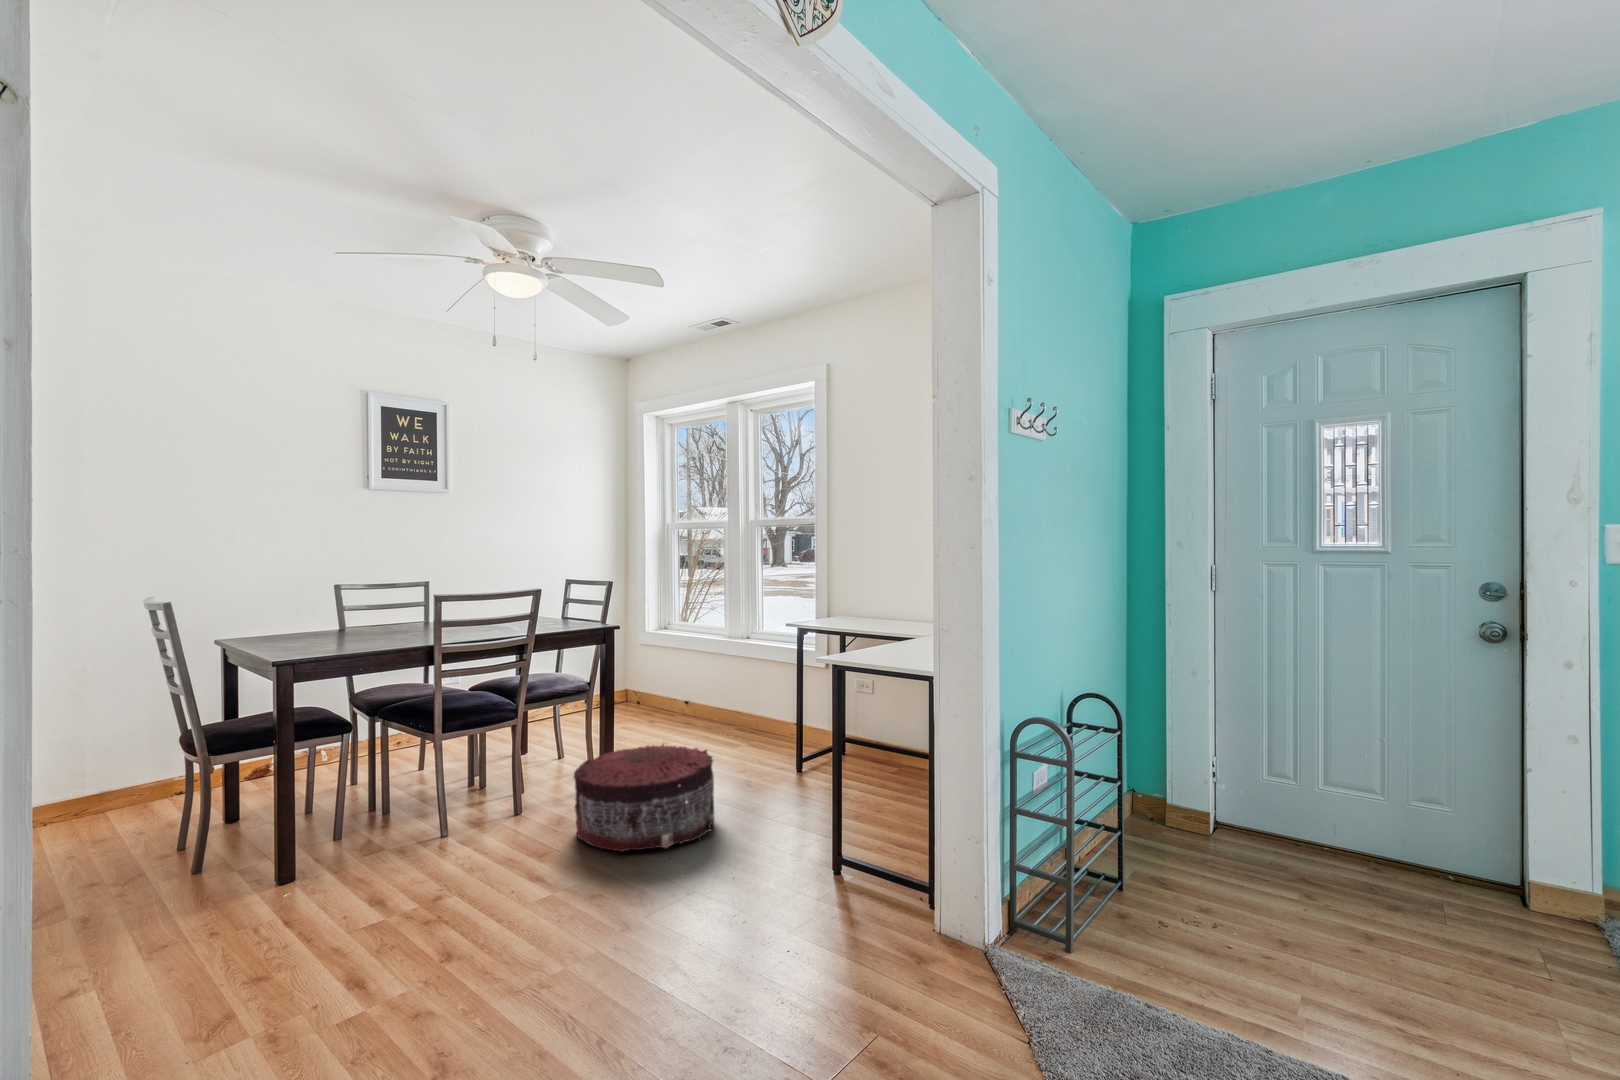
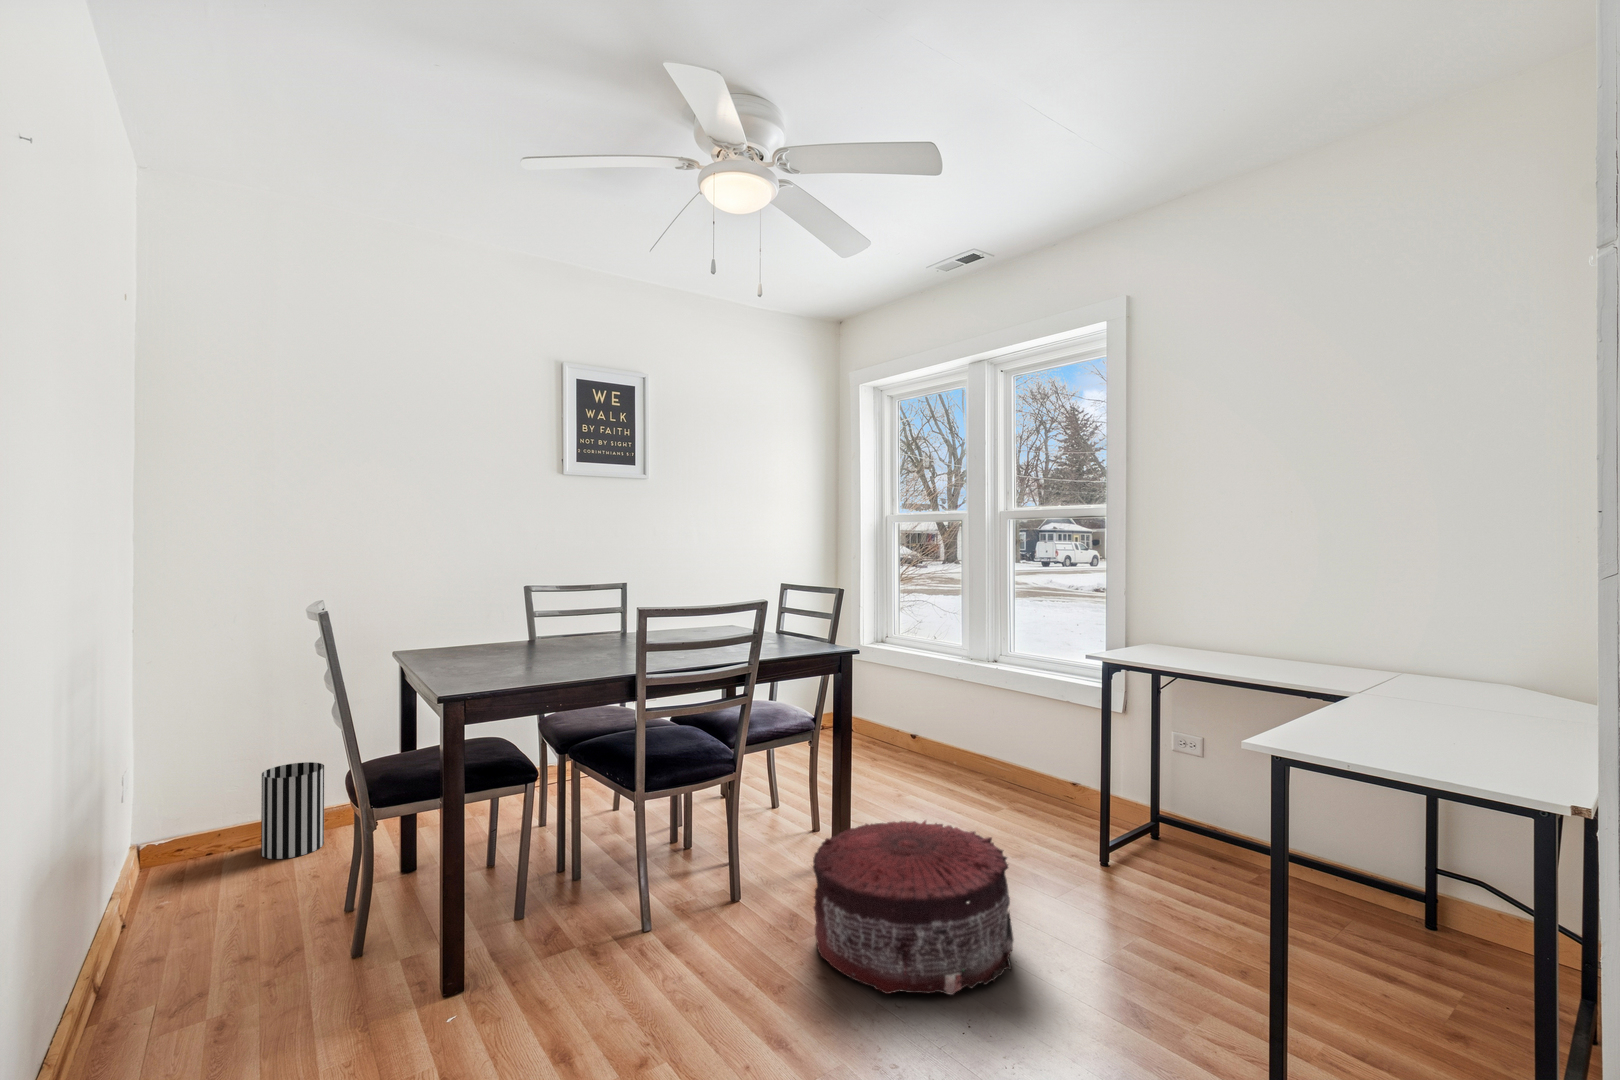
wastebasket: none [83,742,144,825] -> present [261,762,324,859]

